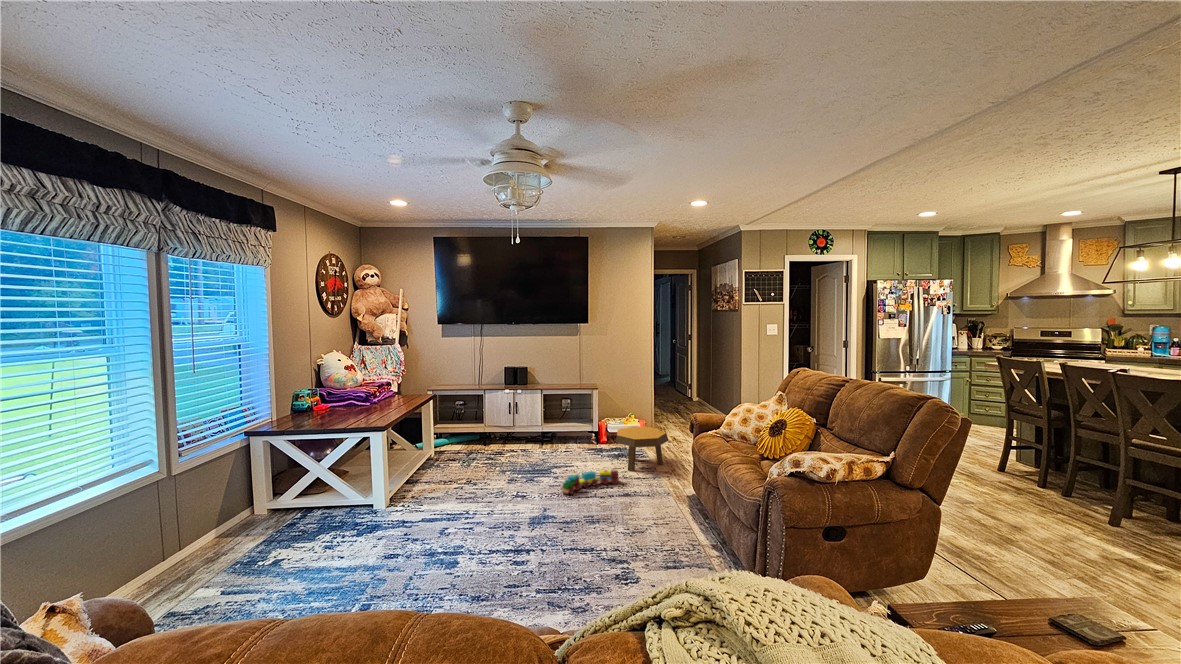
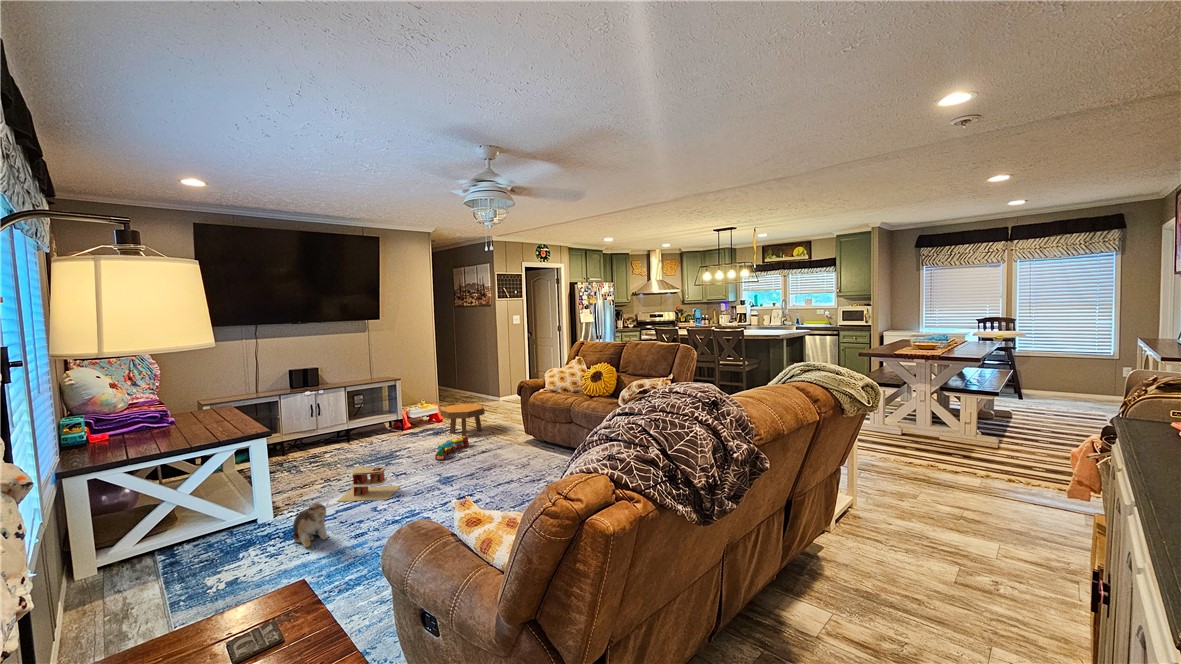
toy house: none [420,482,484,531] -> present [338,467,400,501]
plush toy: none [293,519,348,566] -> present [293,503,327,547]

